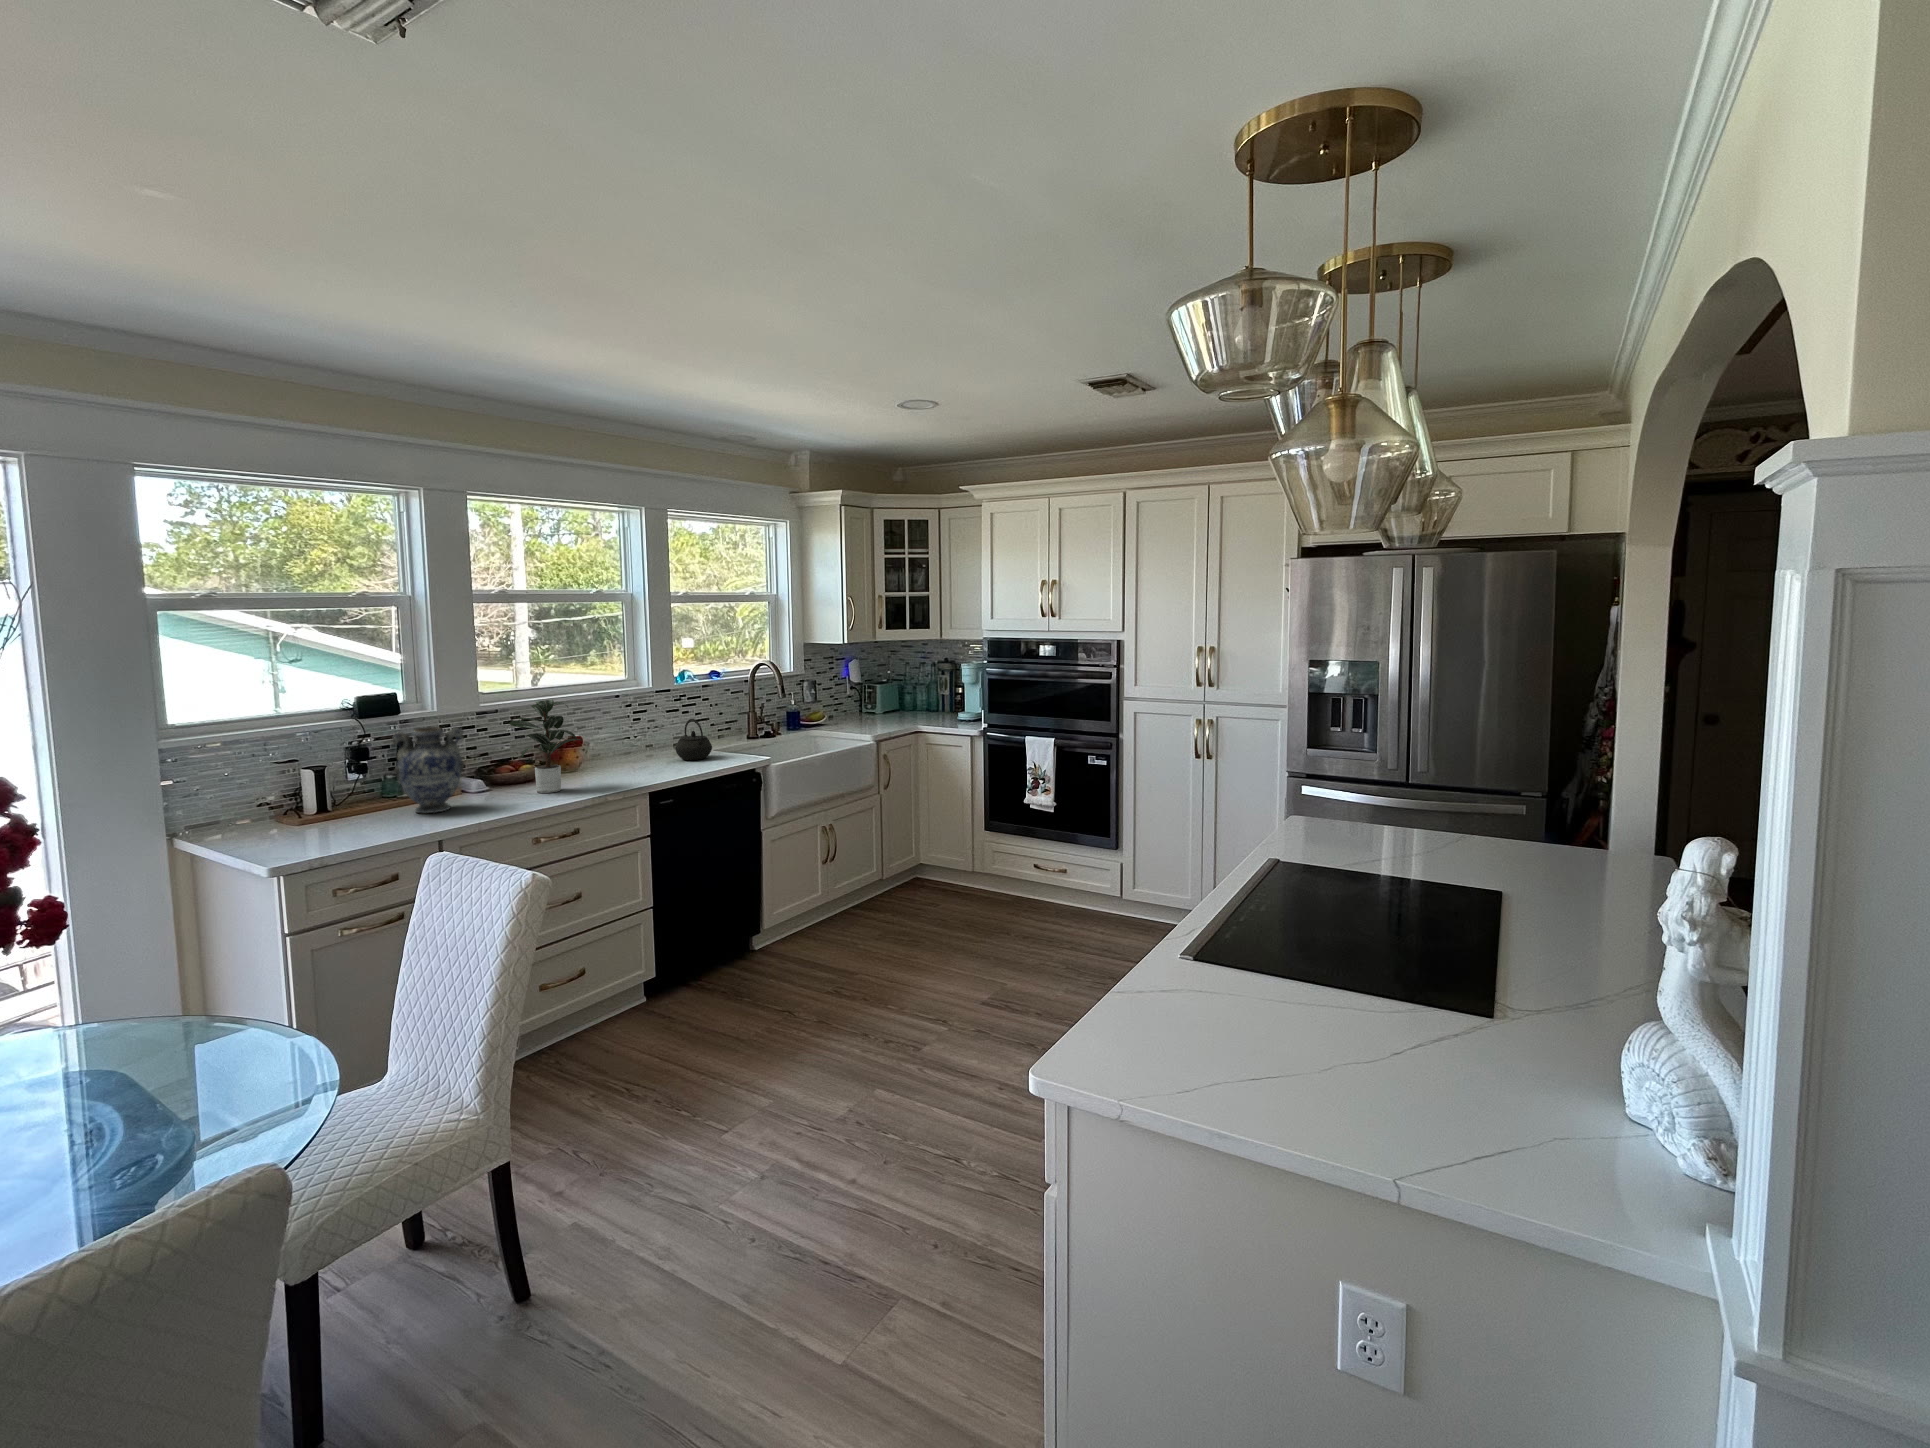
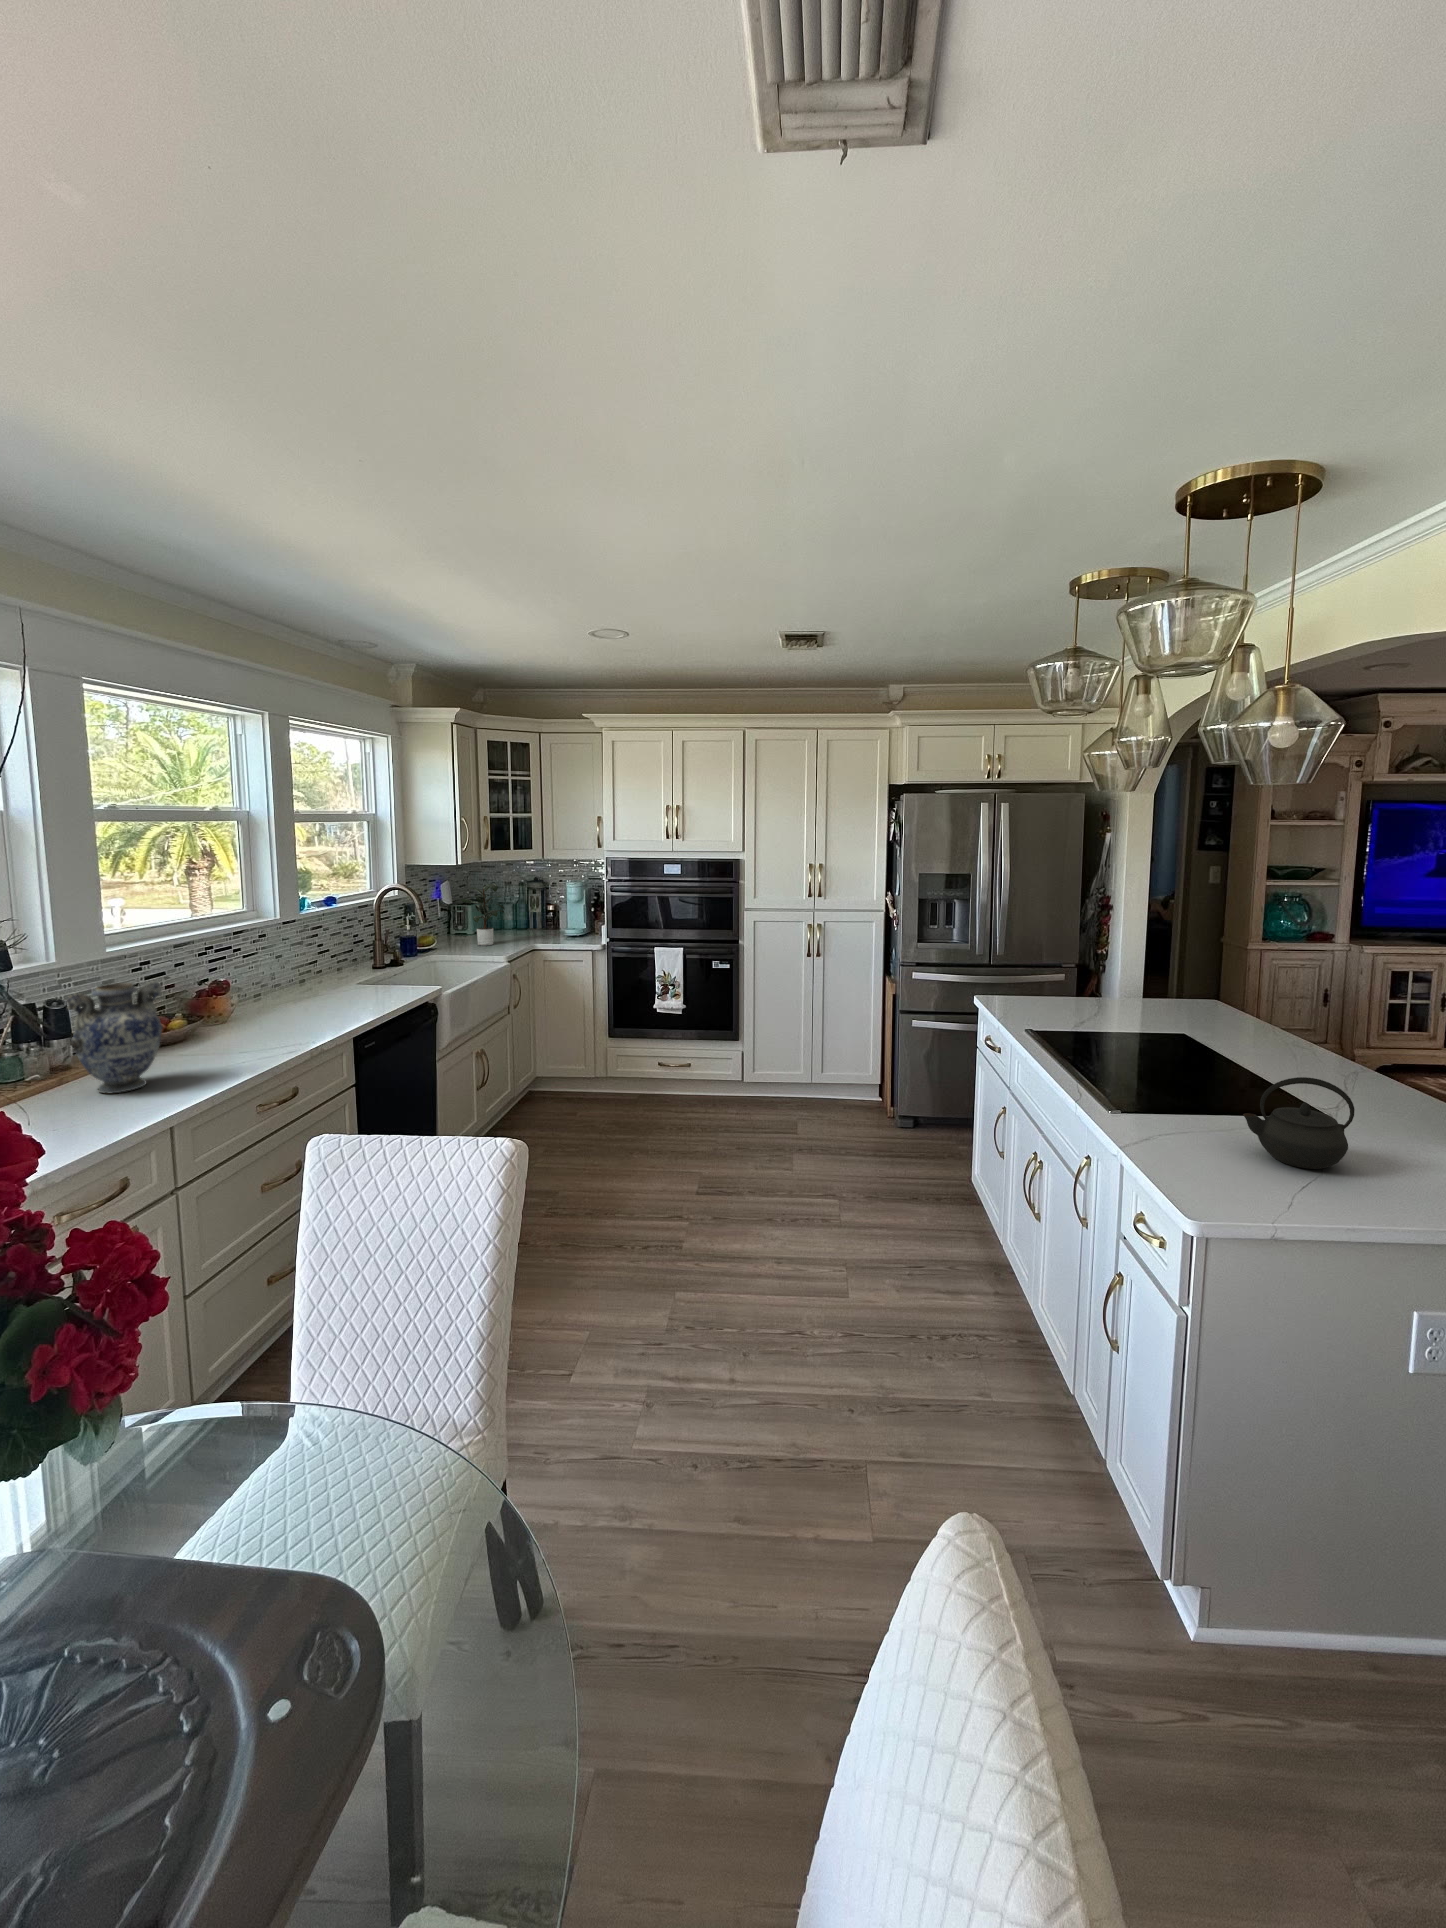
potted plant: present [508,699,581,793] -> present [461,883,504,946]
kettle: present [675,719,712,760] -> present [1243,1077,1355,1169]

